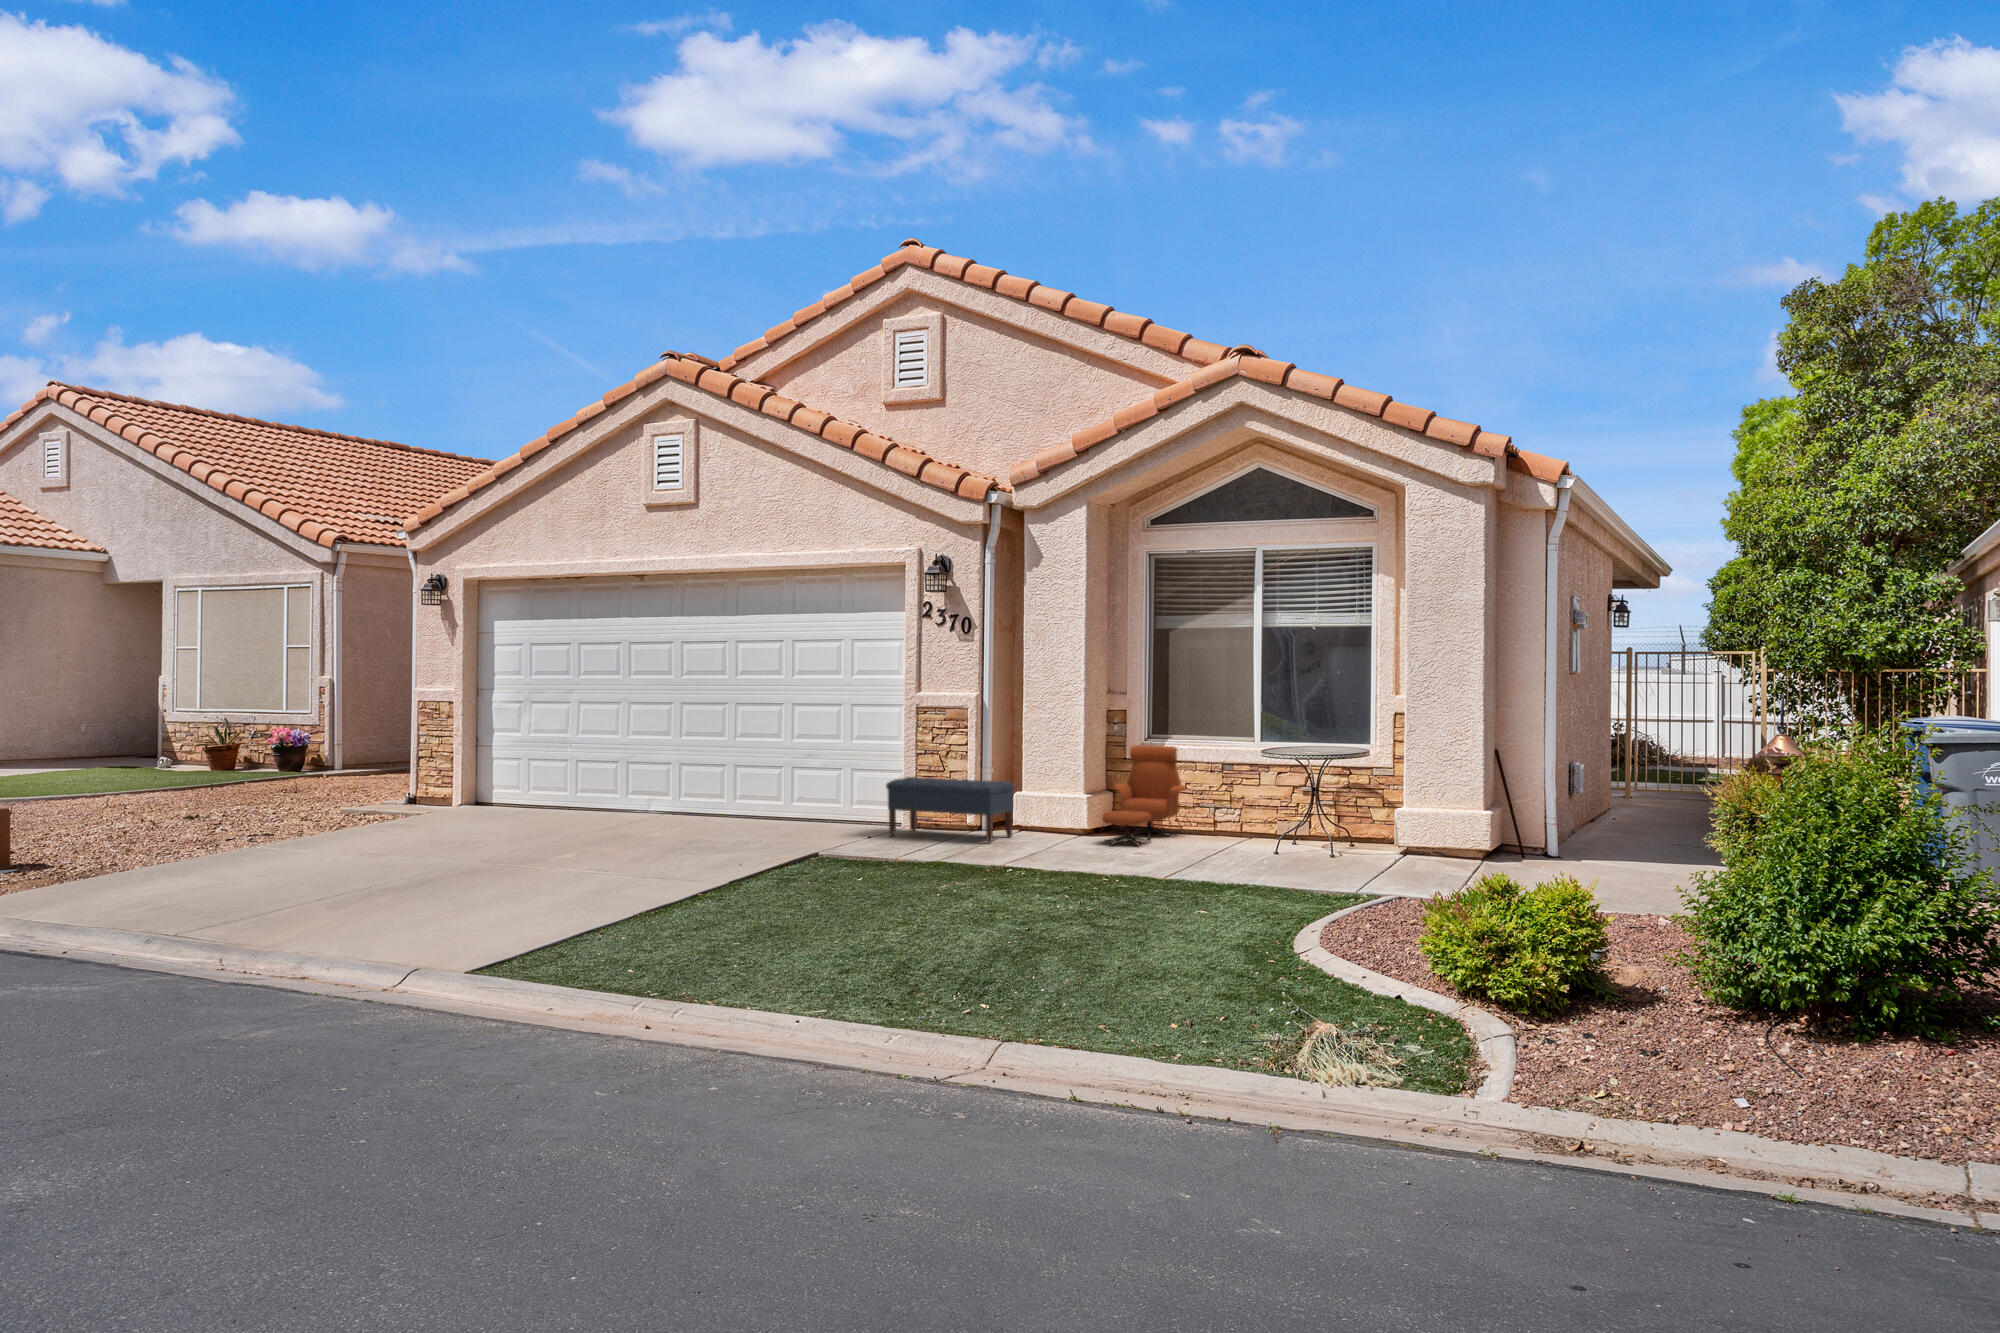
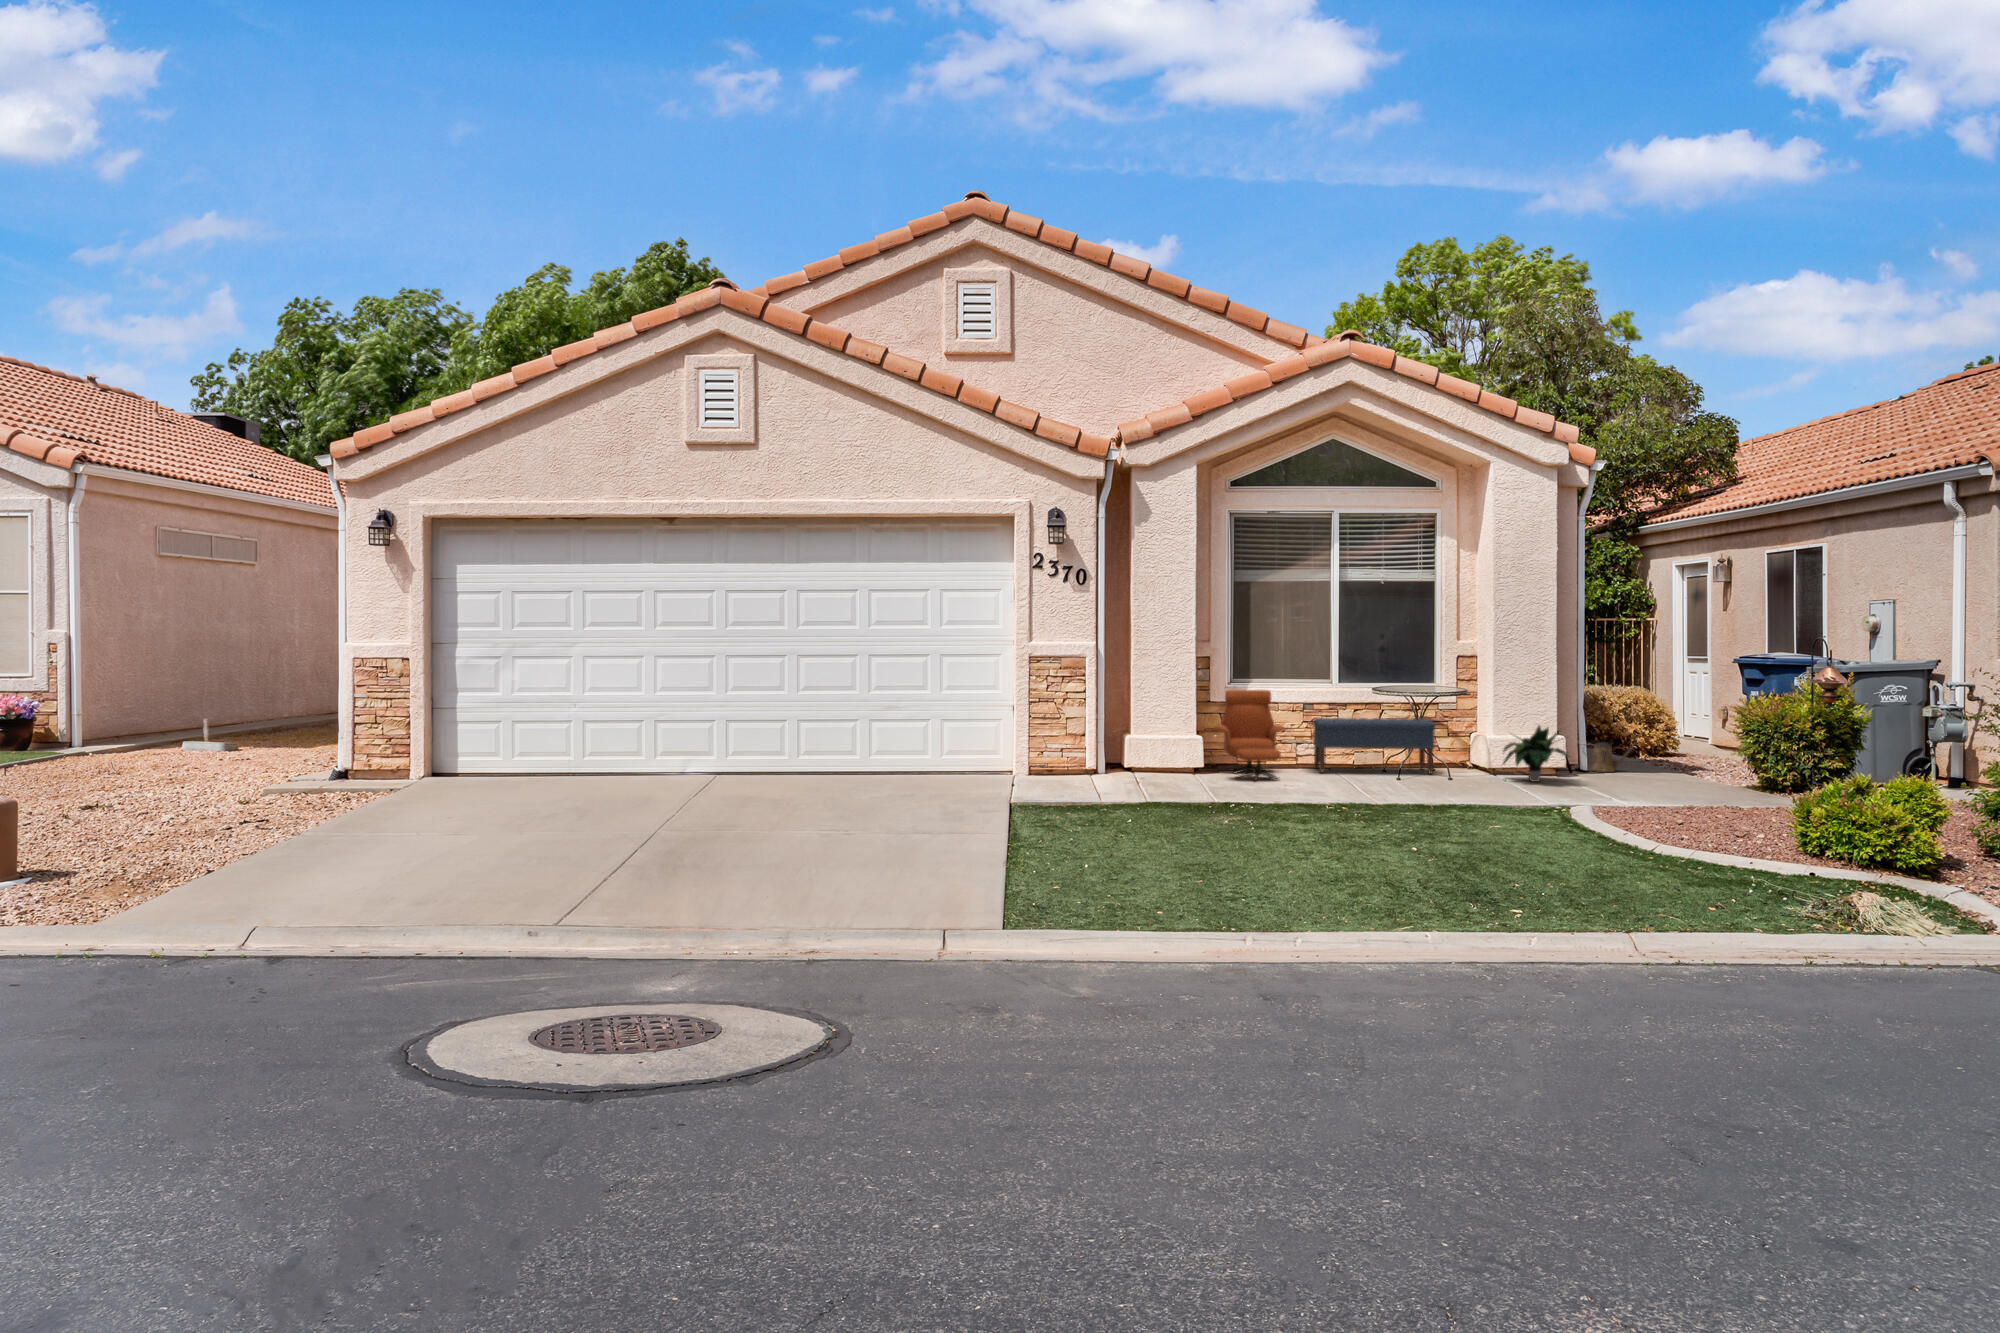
bench: present [886,777,1014,843] -> present [1312,718,1435,774]
potted plant: none [1379,796,1467,864] -> present [1503,726,1568,782]
watering can: none [1534,820,1591,858] -> present [1585,742,1638,772]

